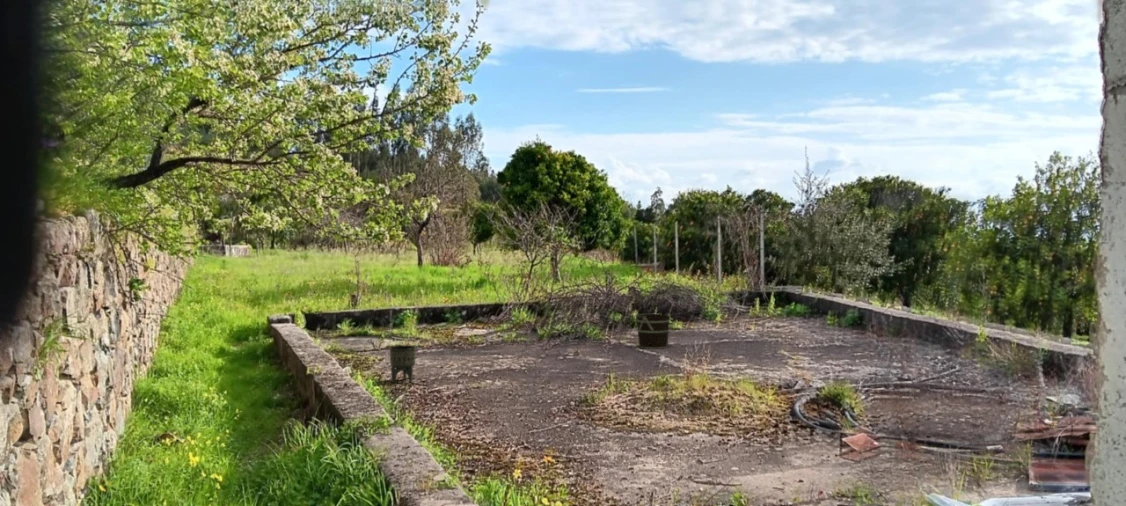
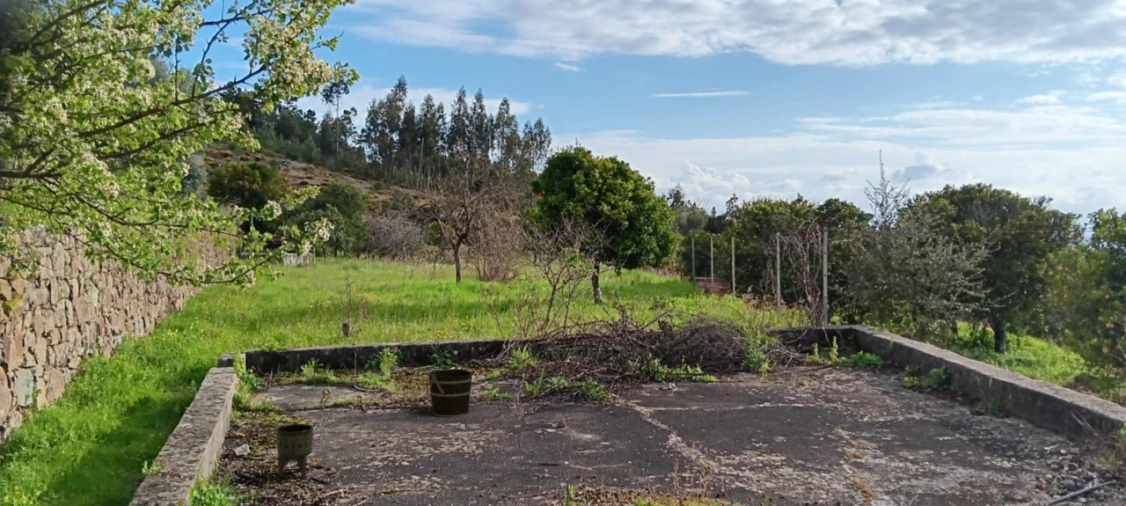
bucket: present [636,314,670,349] -> present [429,368,472,417]

